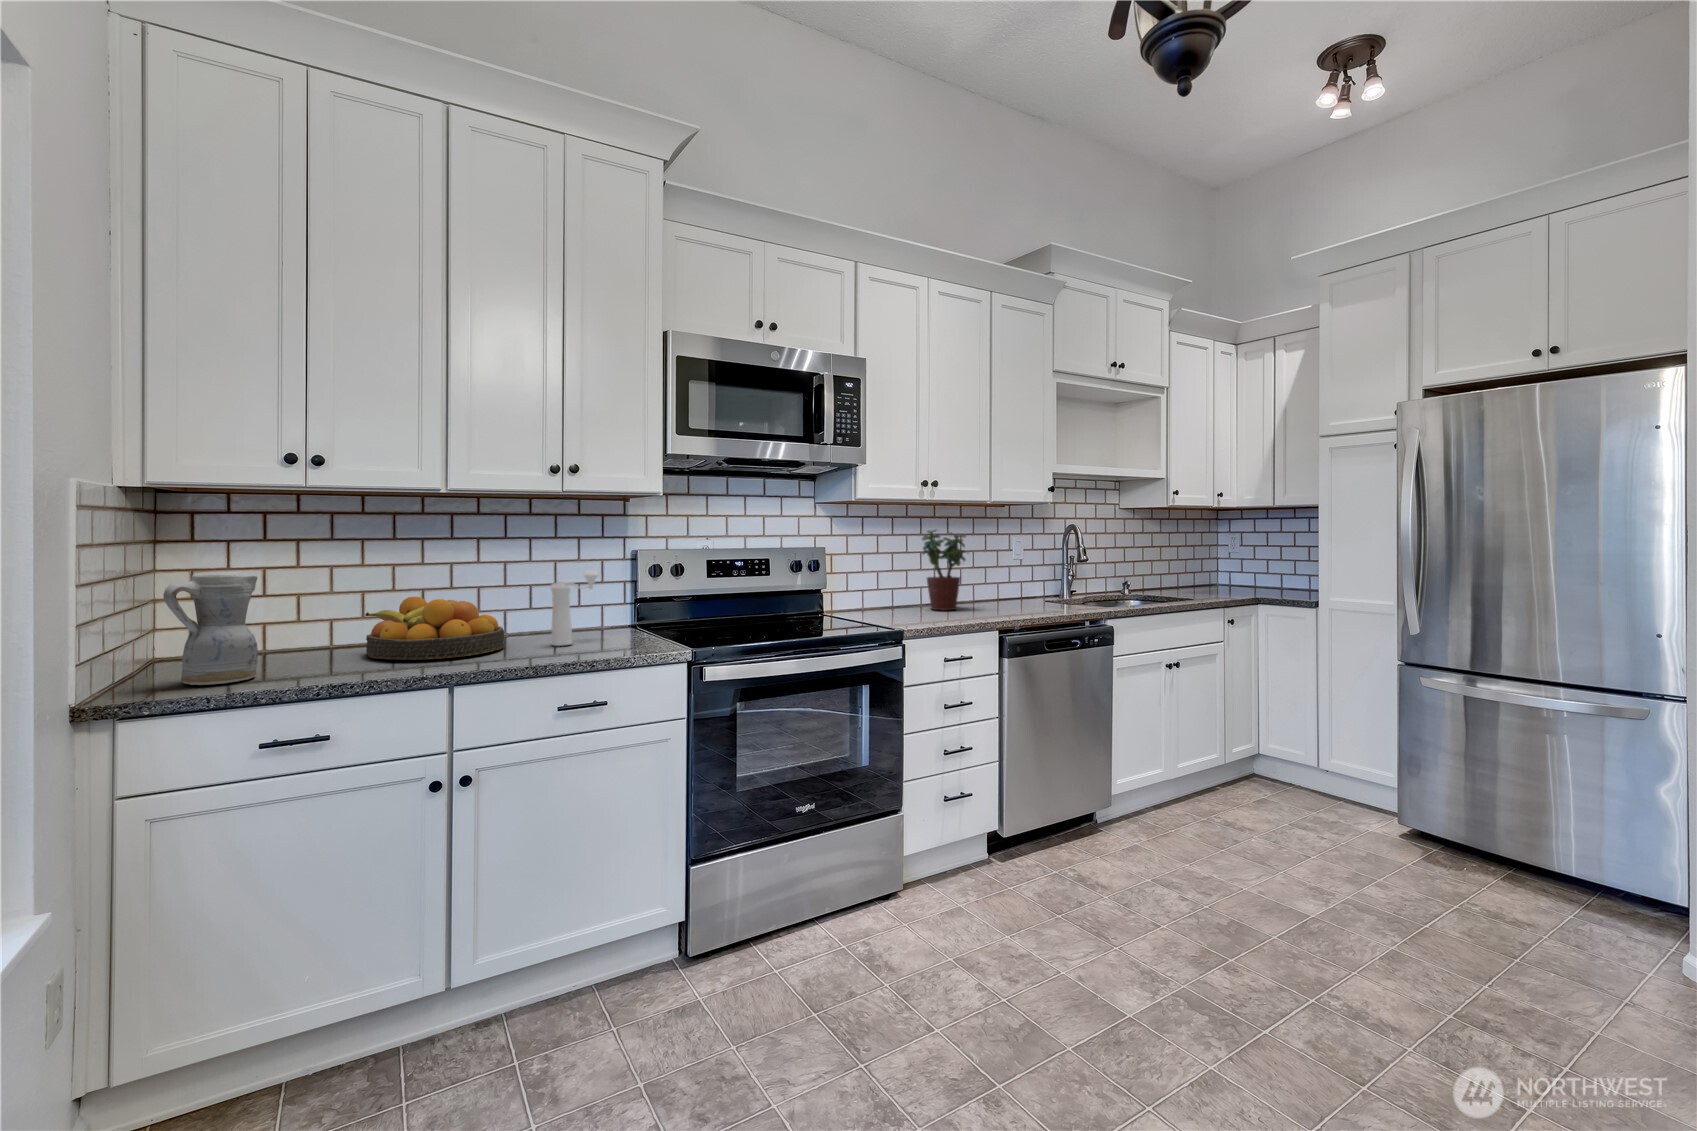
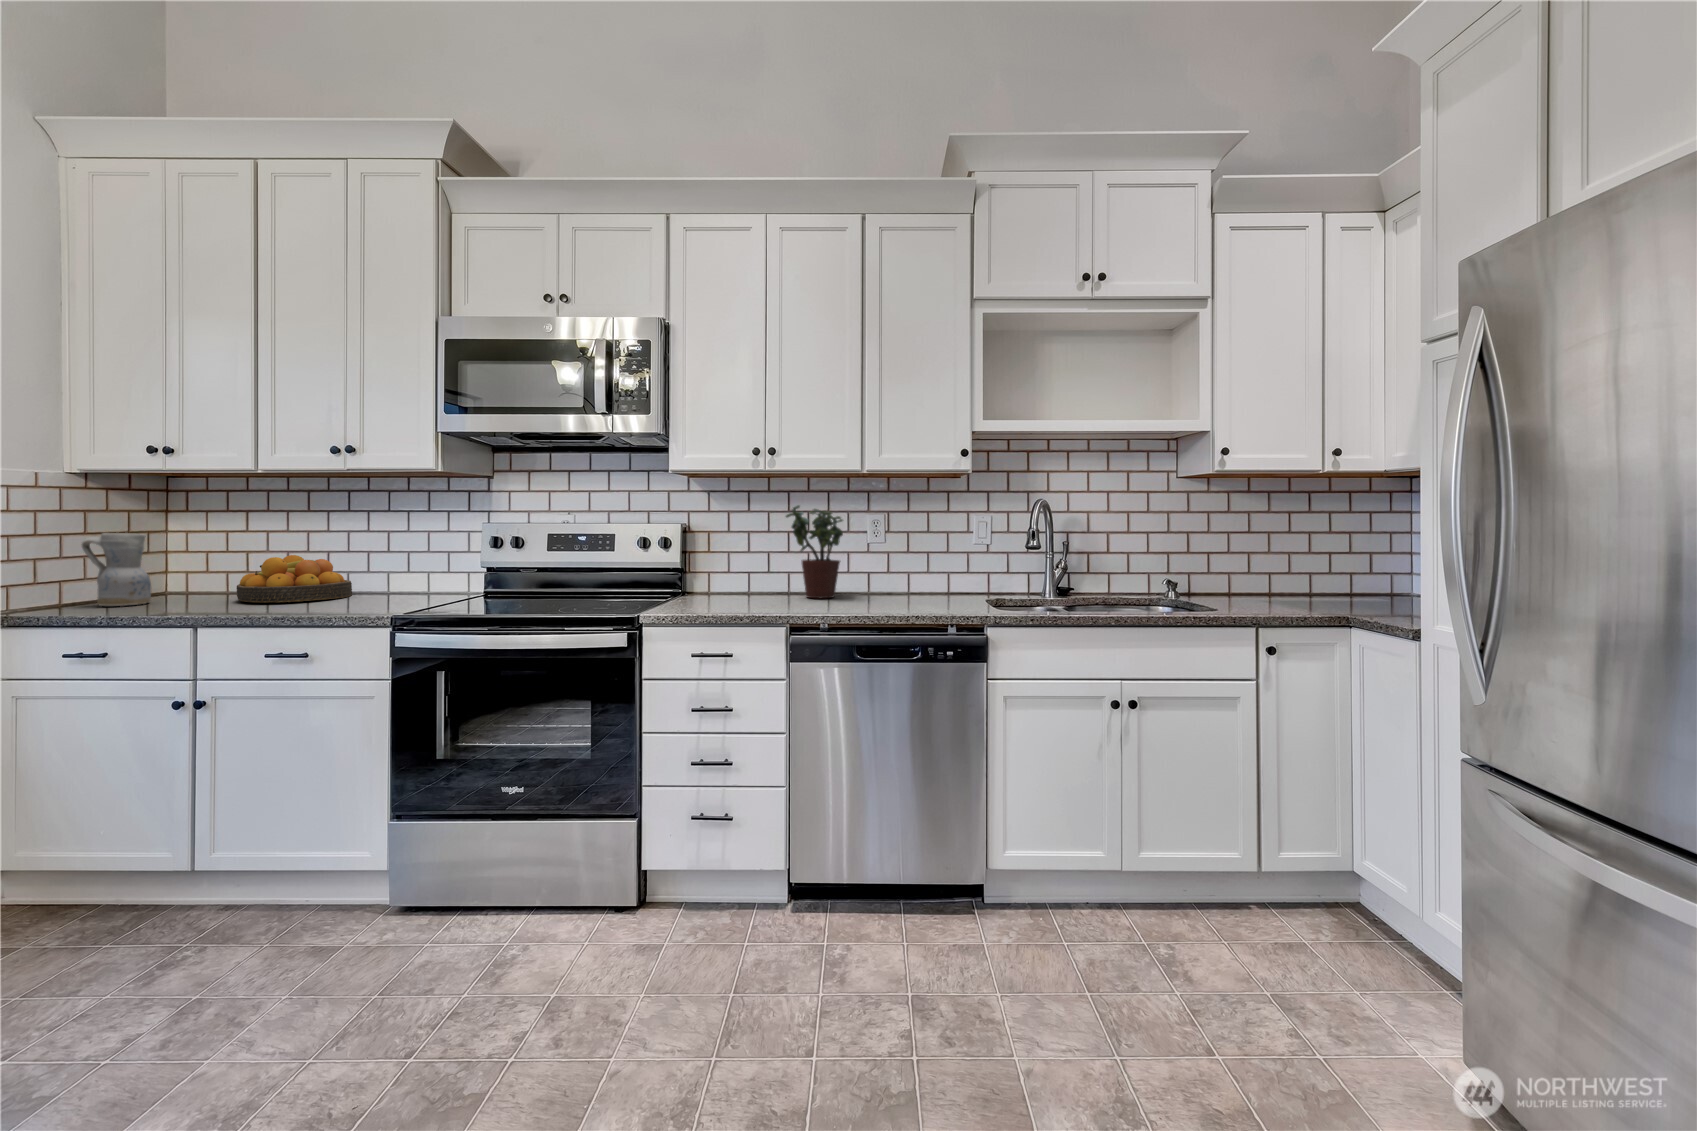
pepper mill: present [551,571,598,646] -> none [362,540,416,601]

